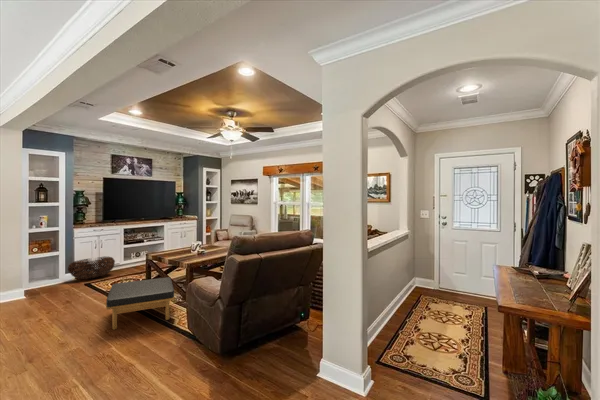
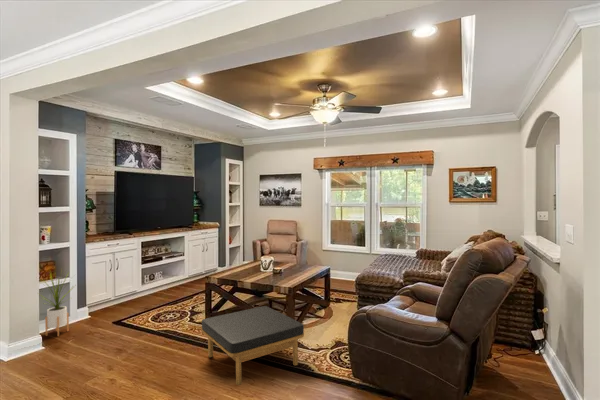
house plant: none [27,244,57,291] -> present [45,275,70,336]
basket: present [68,257,115,279] -> none [82,282,139,316]

